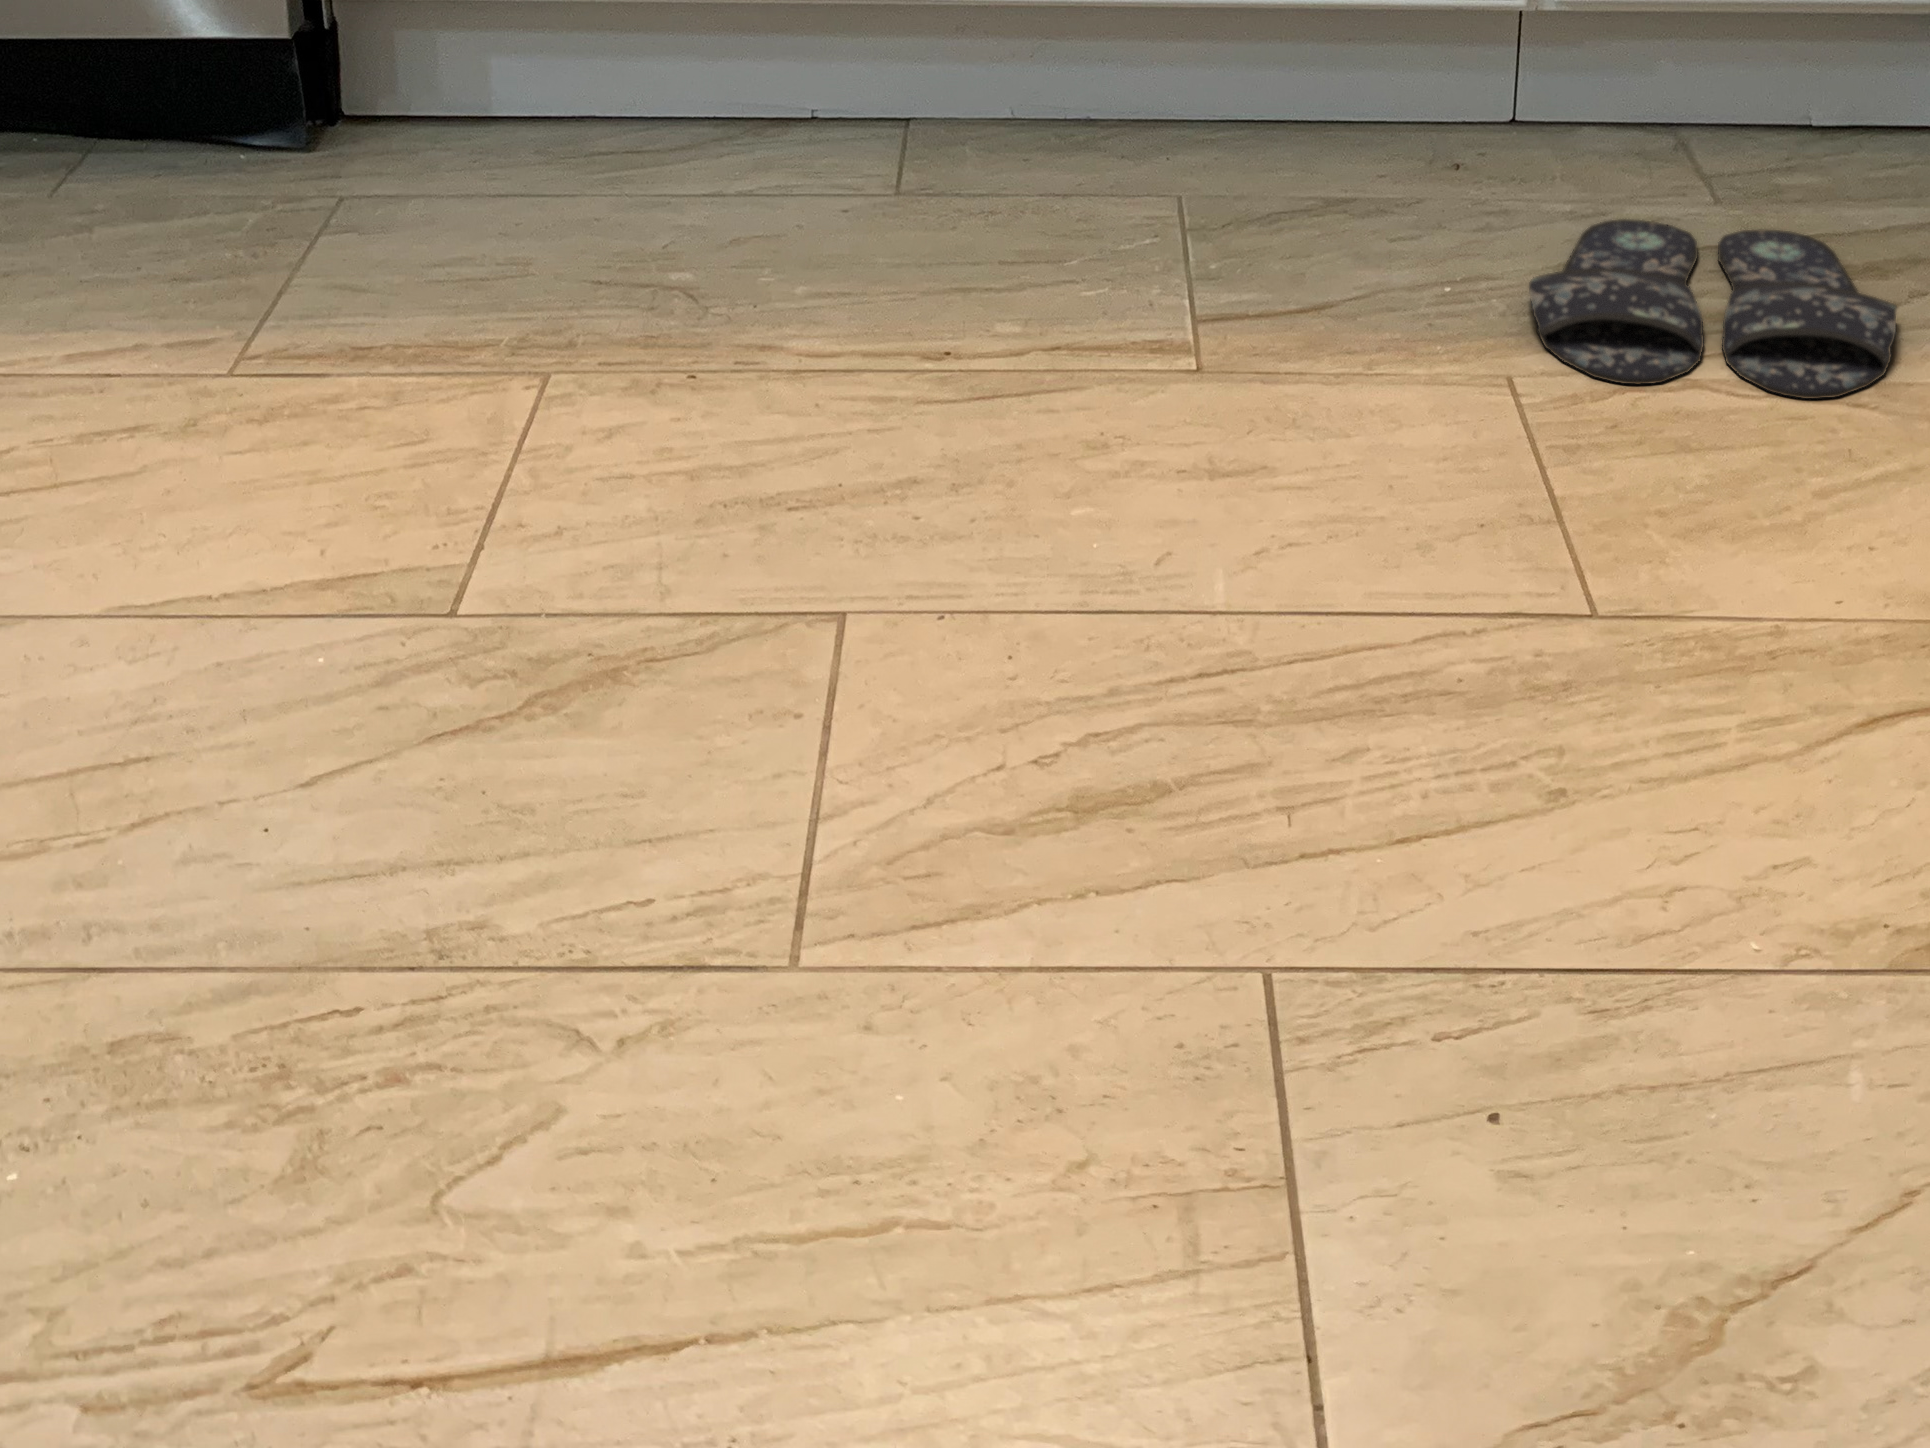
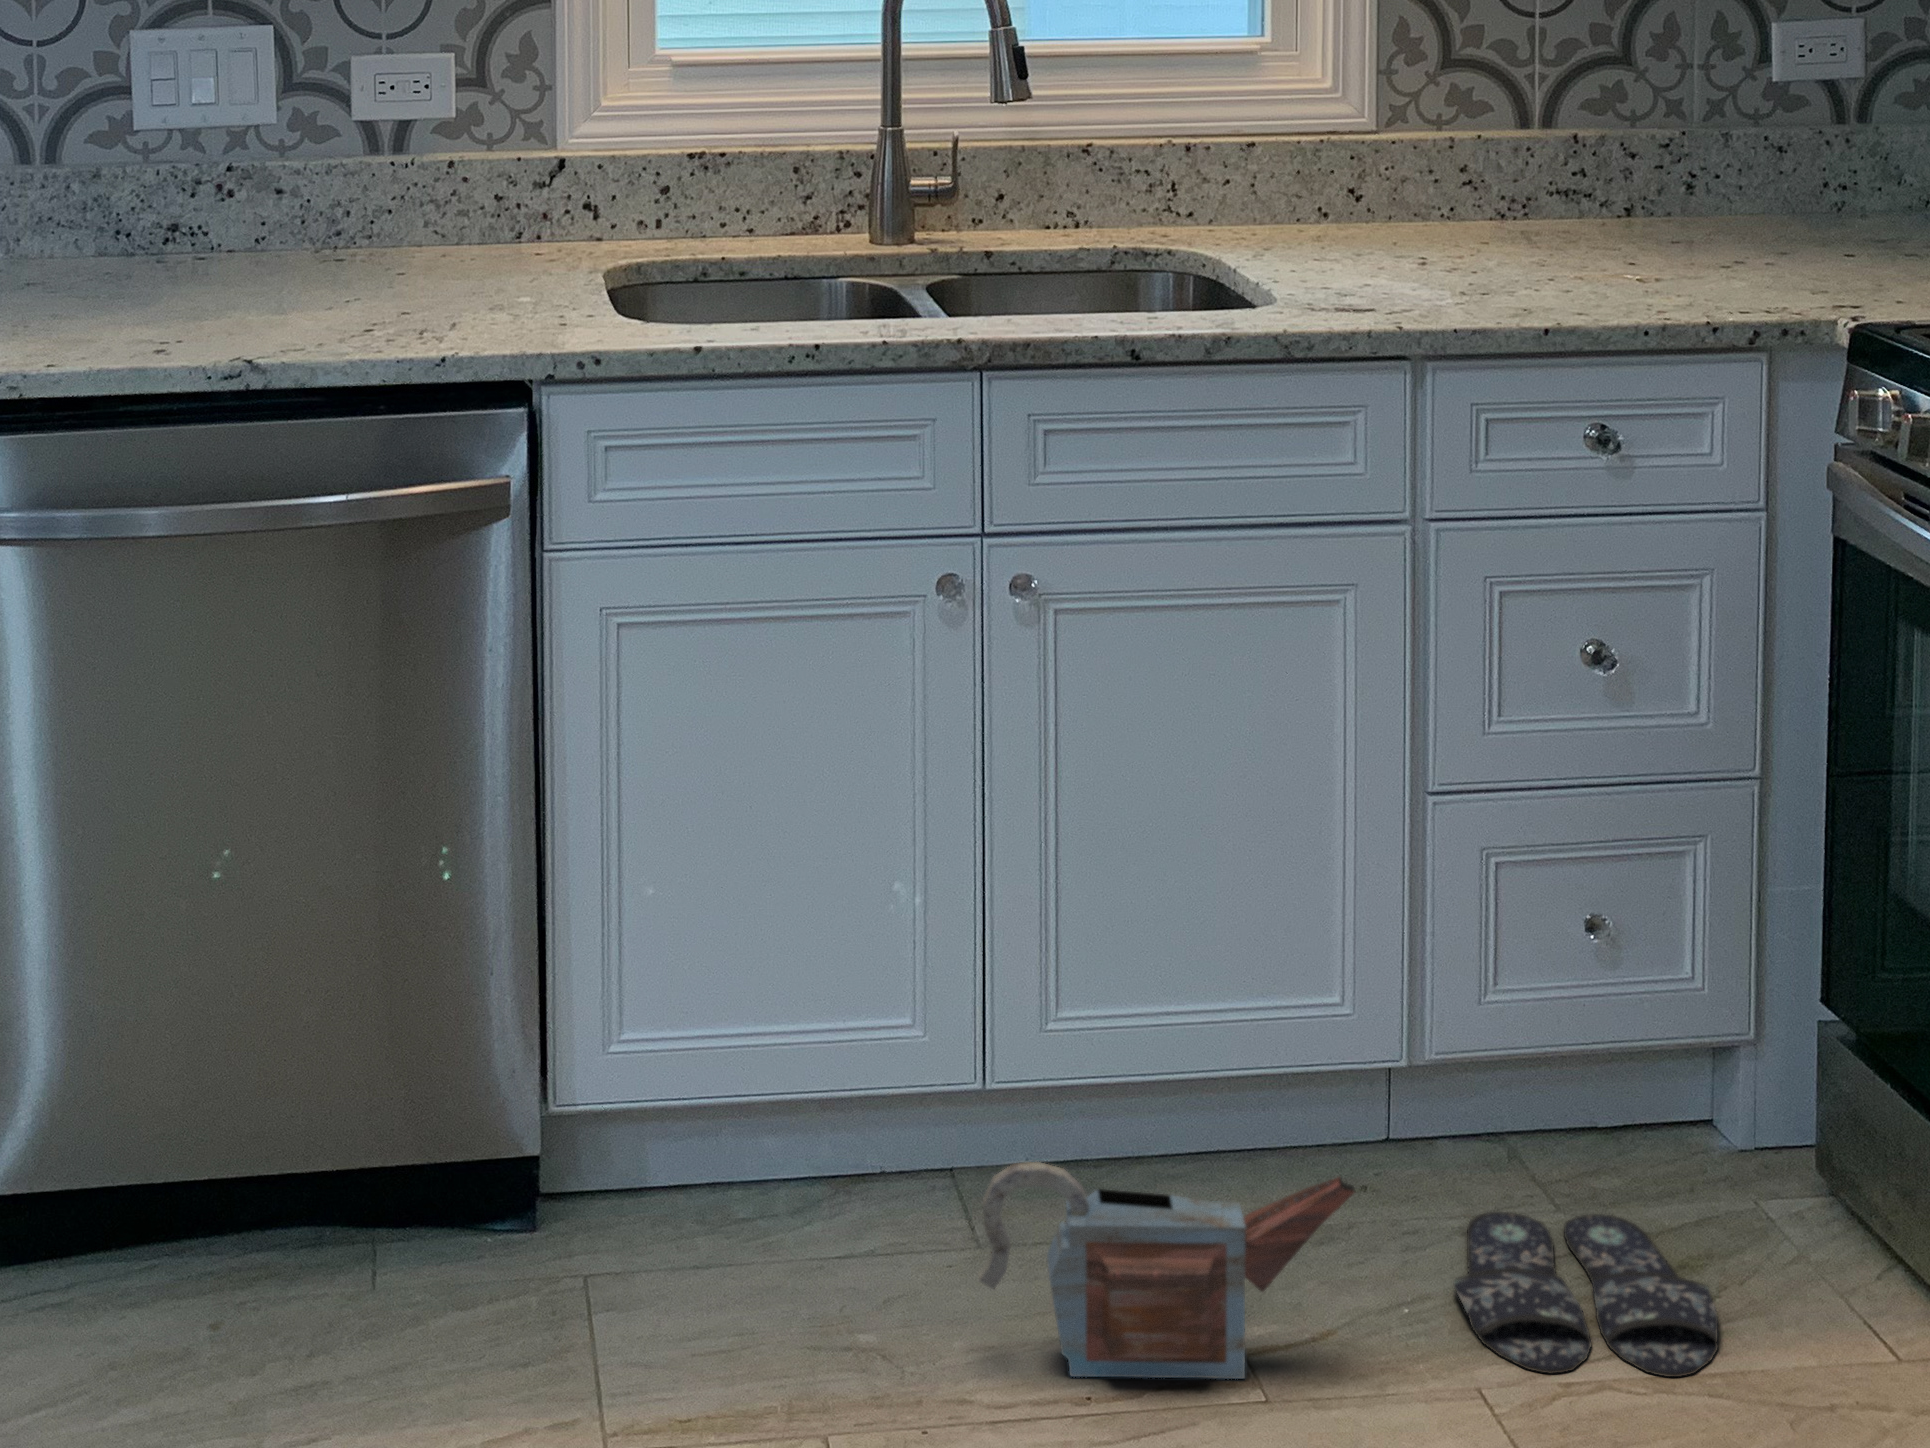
watering can: none [816,47,1356,362] -> present [978,1162,1355,1379]

